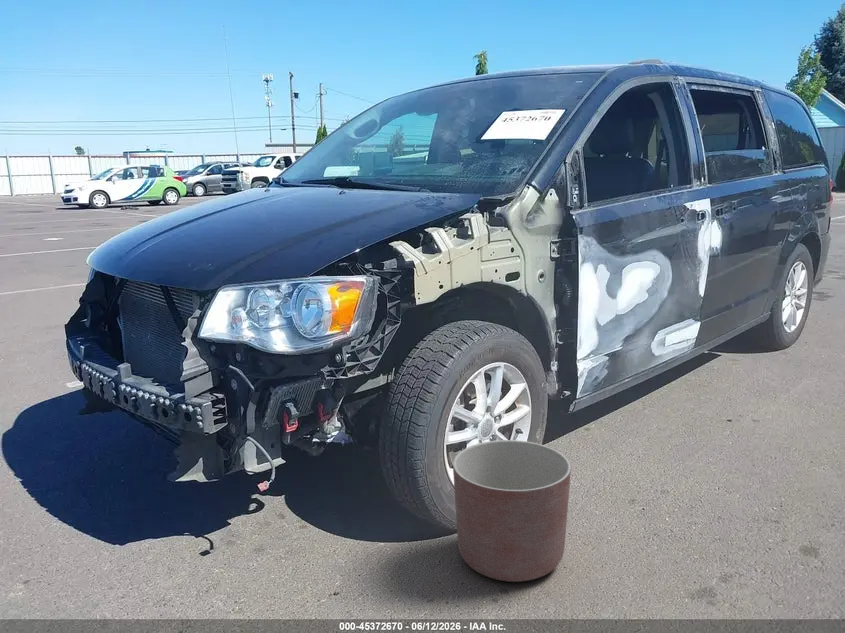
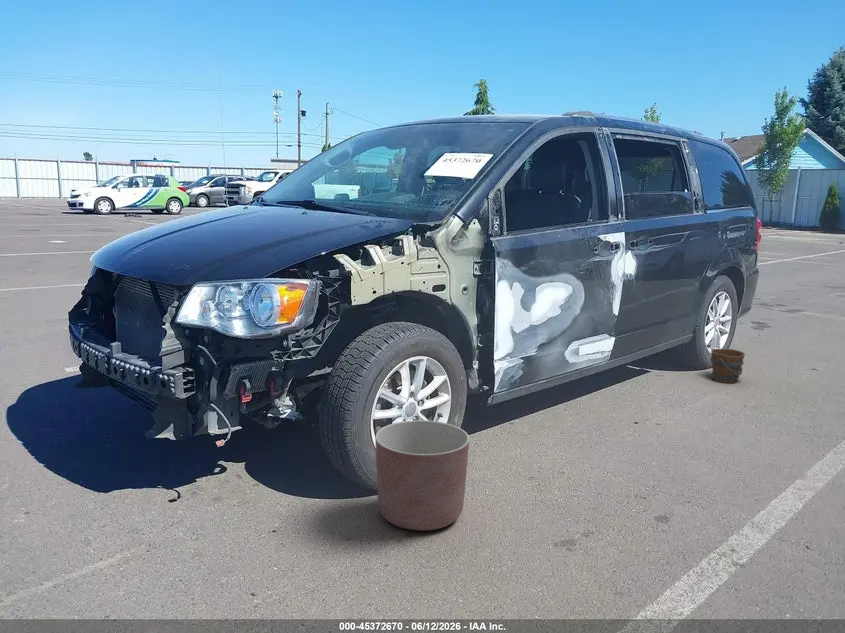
bucket: none [789,326,830,365] -> present [710,349,745,383]

